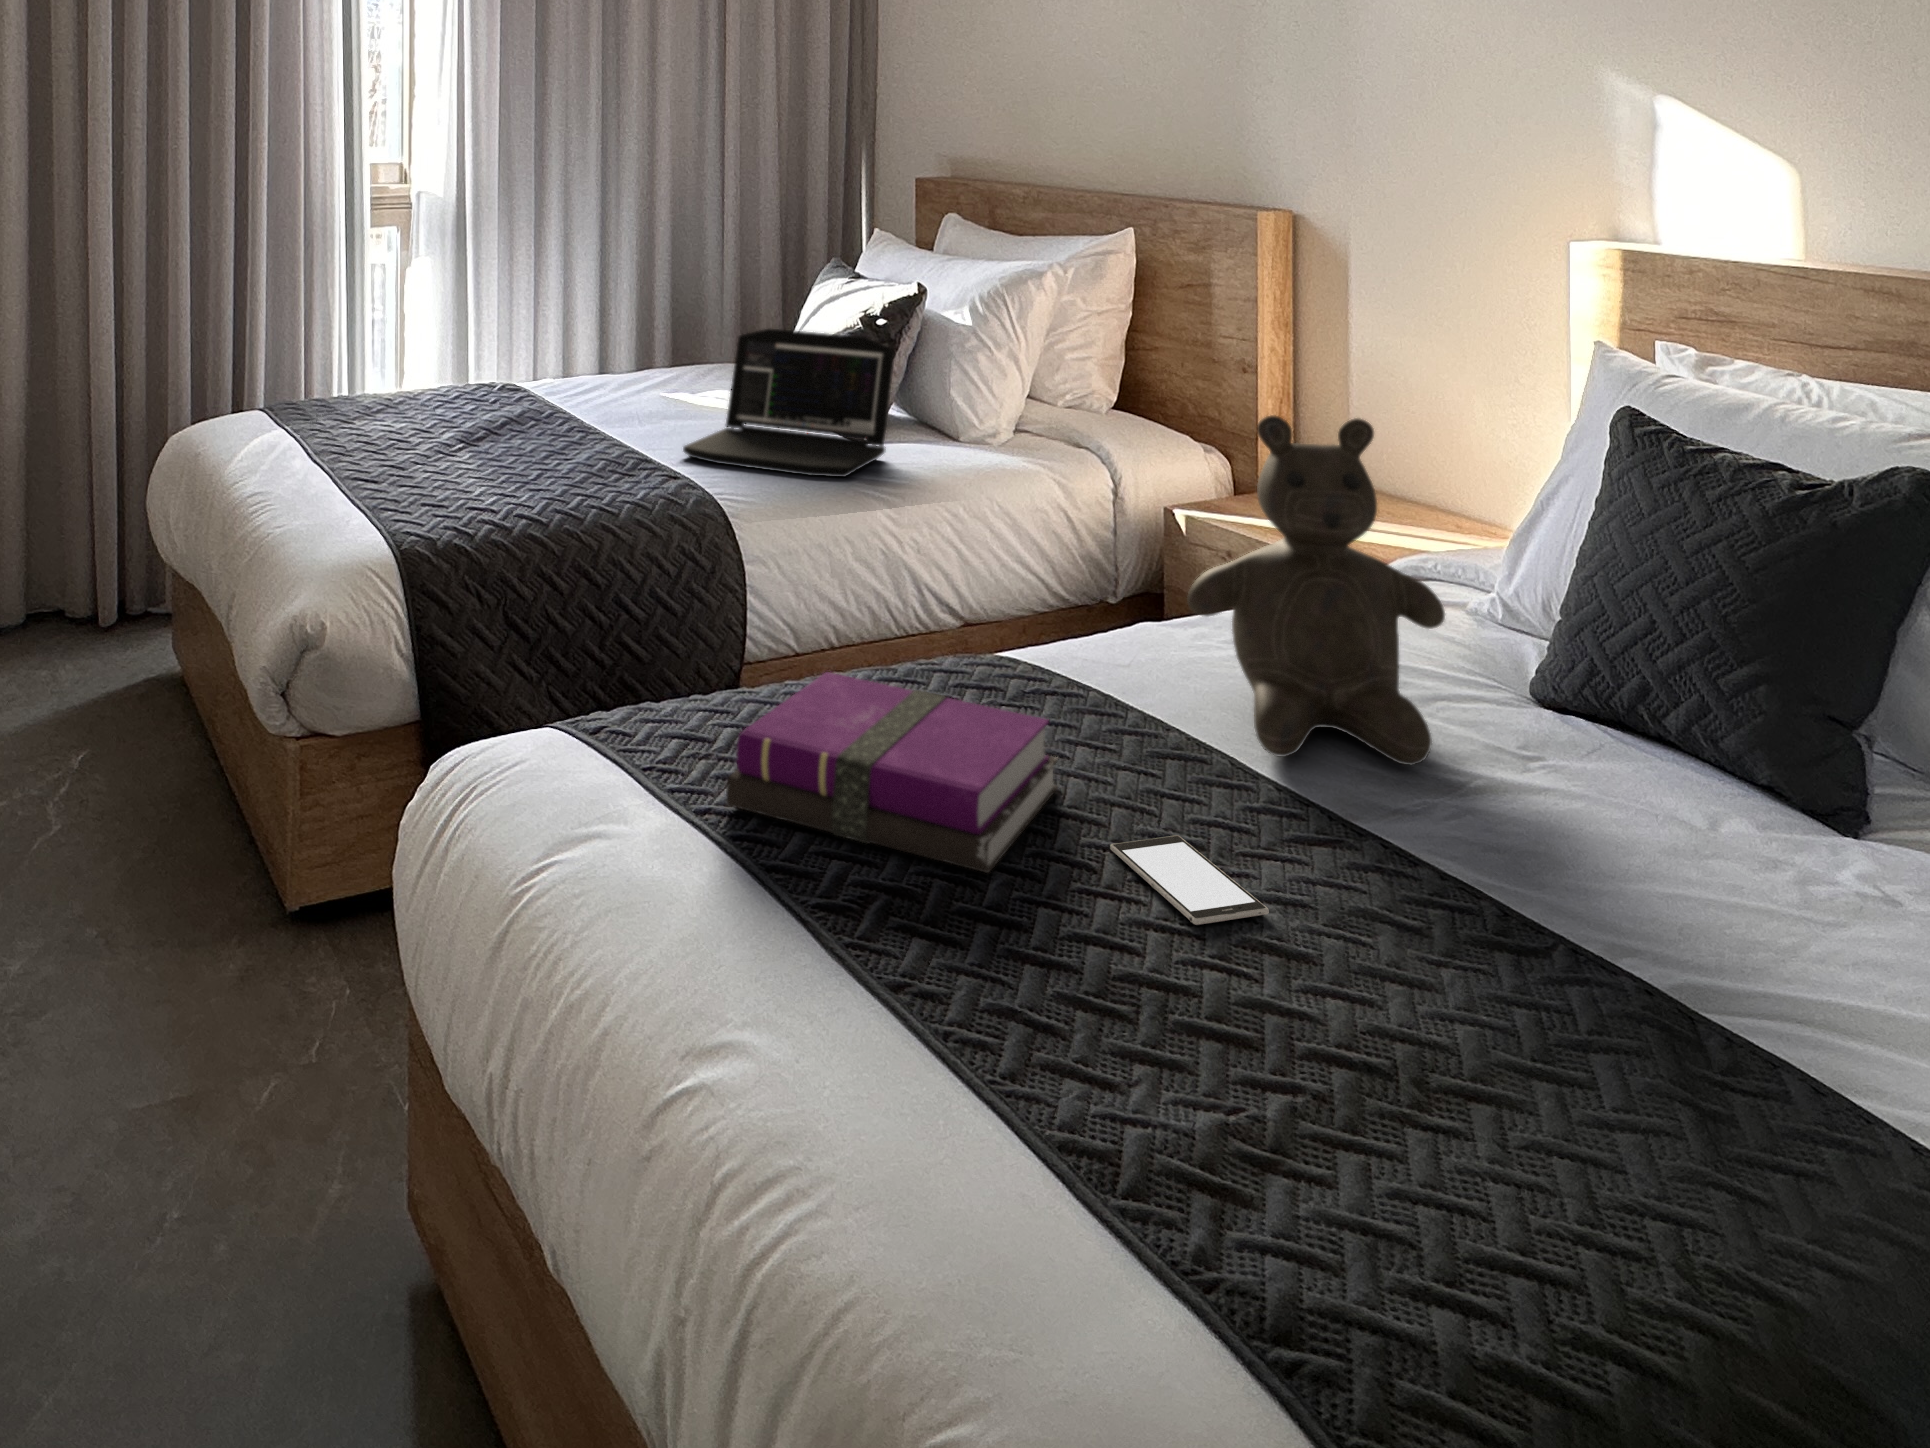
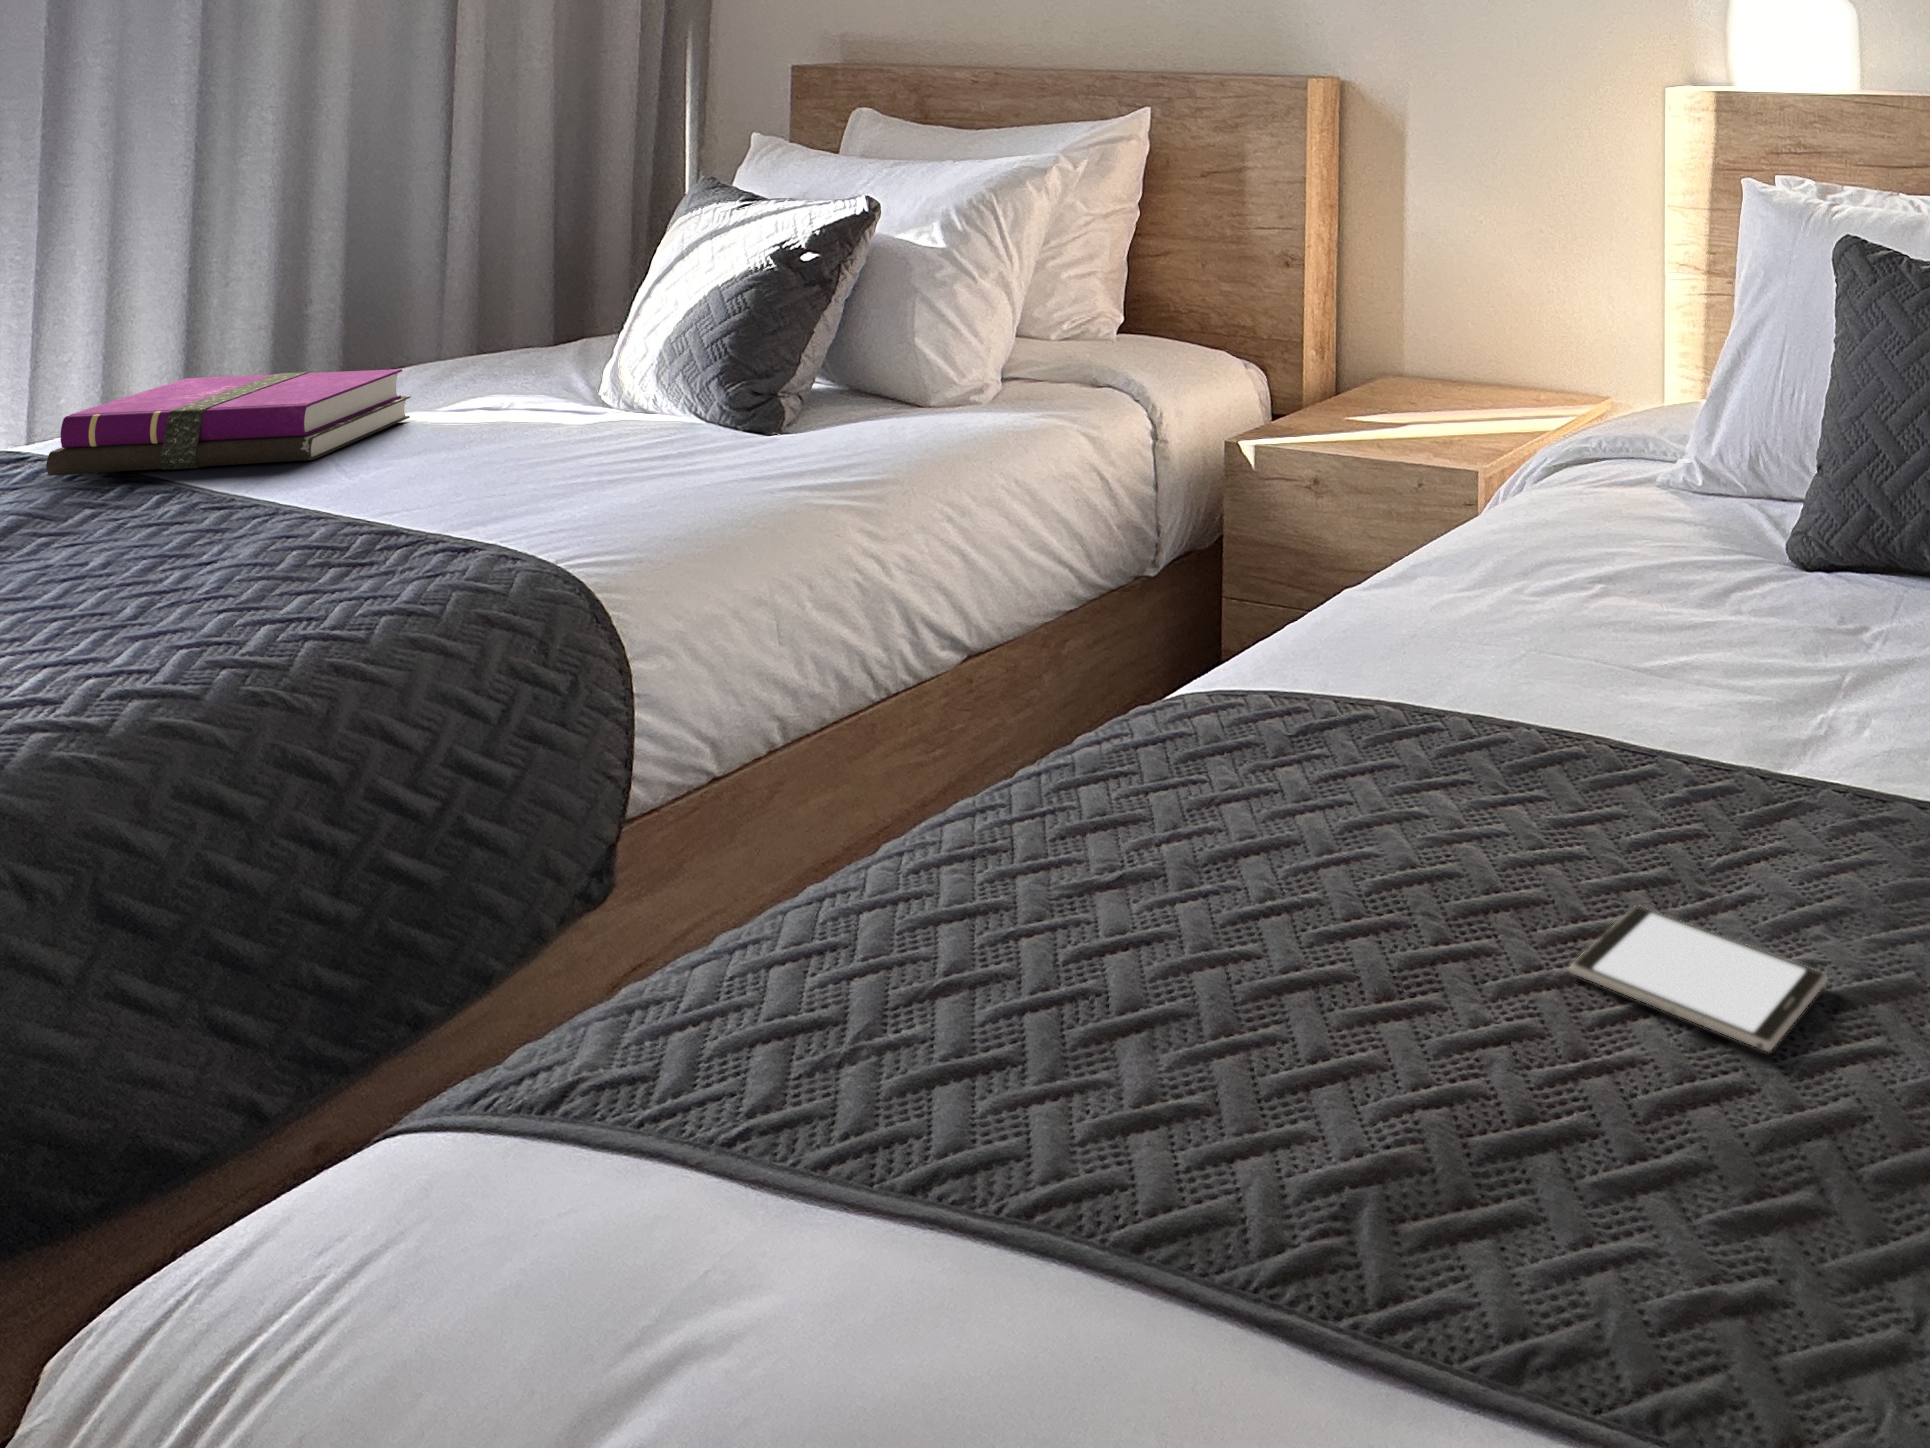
laptop: present [683,329,895,477] -> none [460,280,853,513]
teddy bear: present [1187,415,1445,765] -> none [1491,278,1803,730]
notebook: present [726,672,1058,873] -> present [46,369,411,475]

